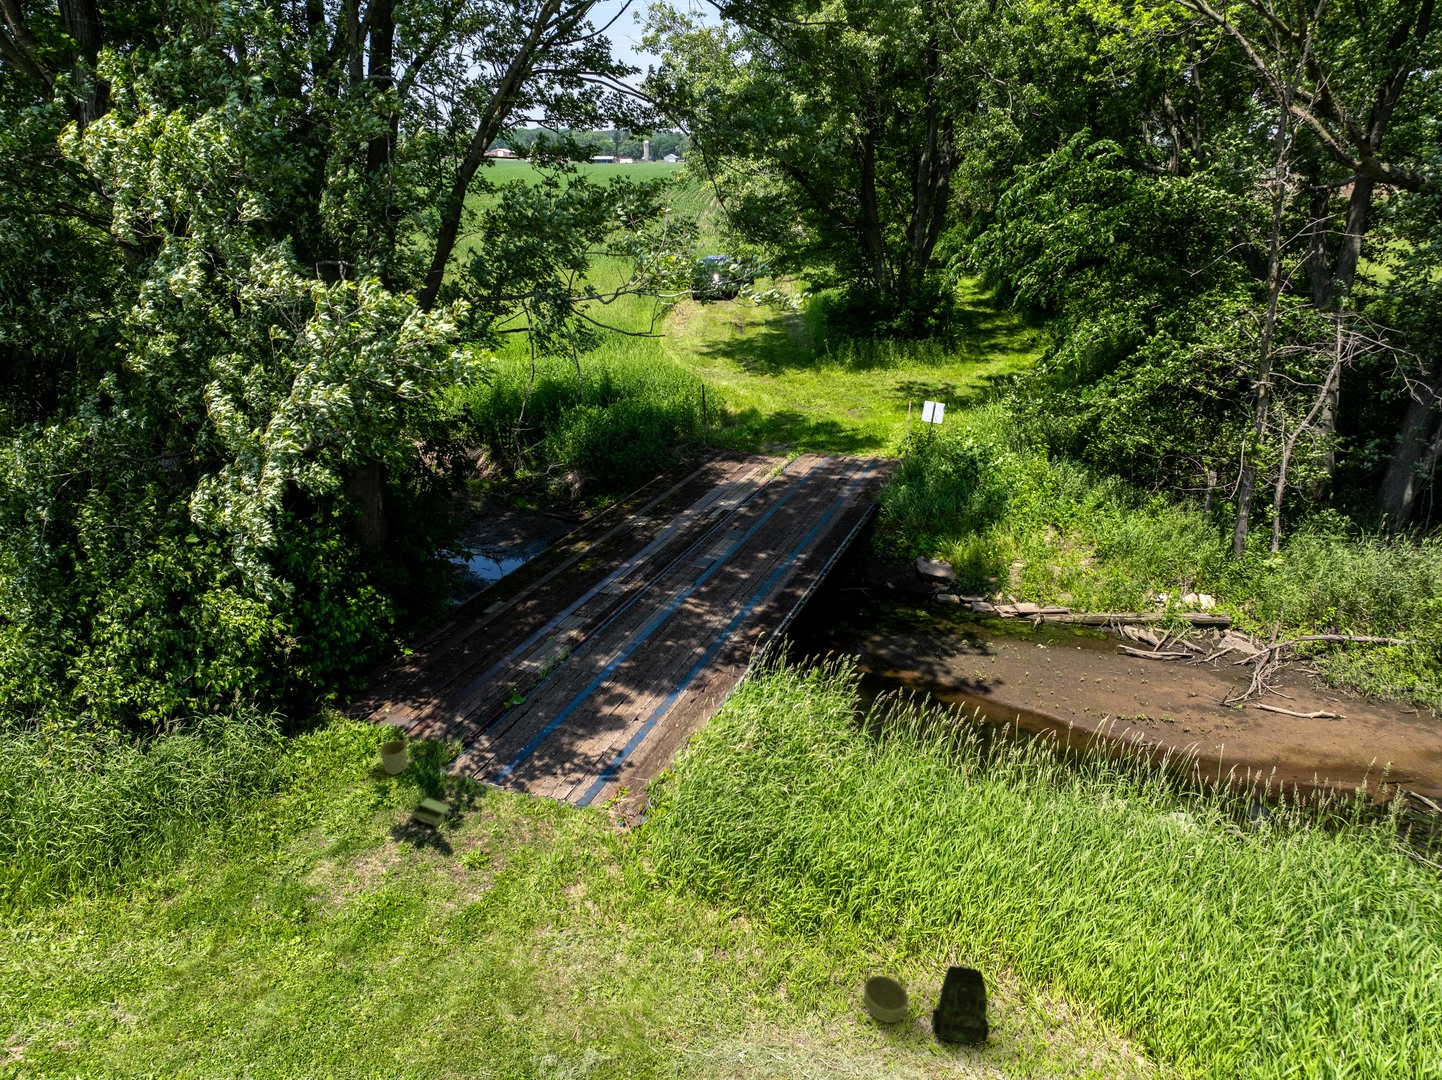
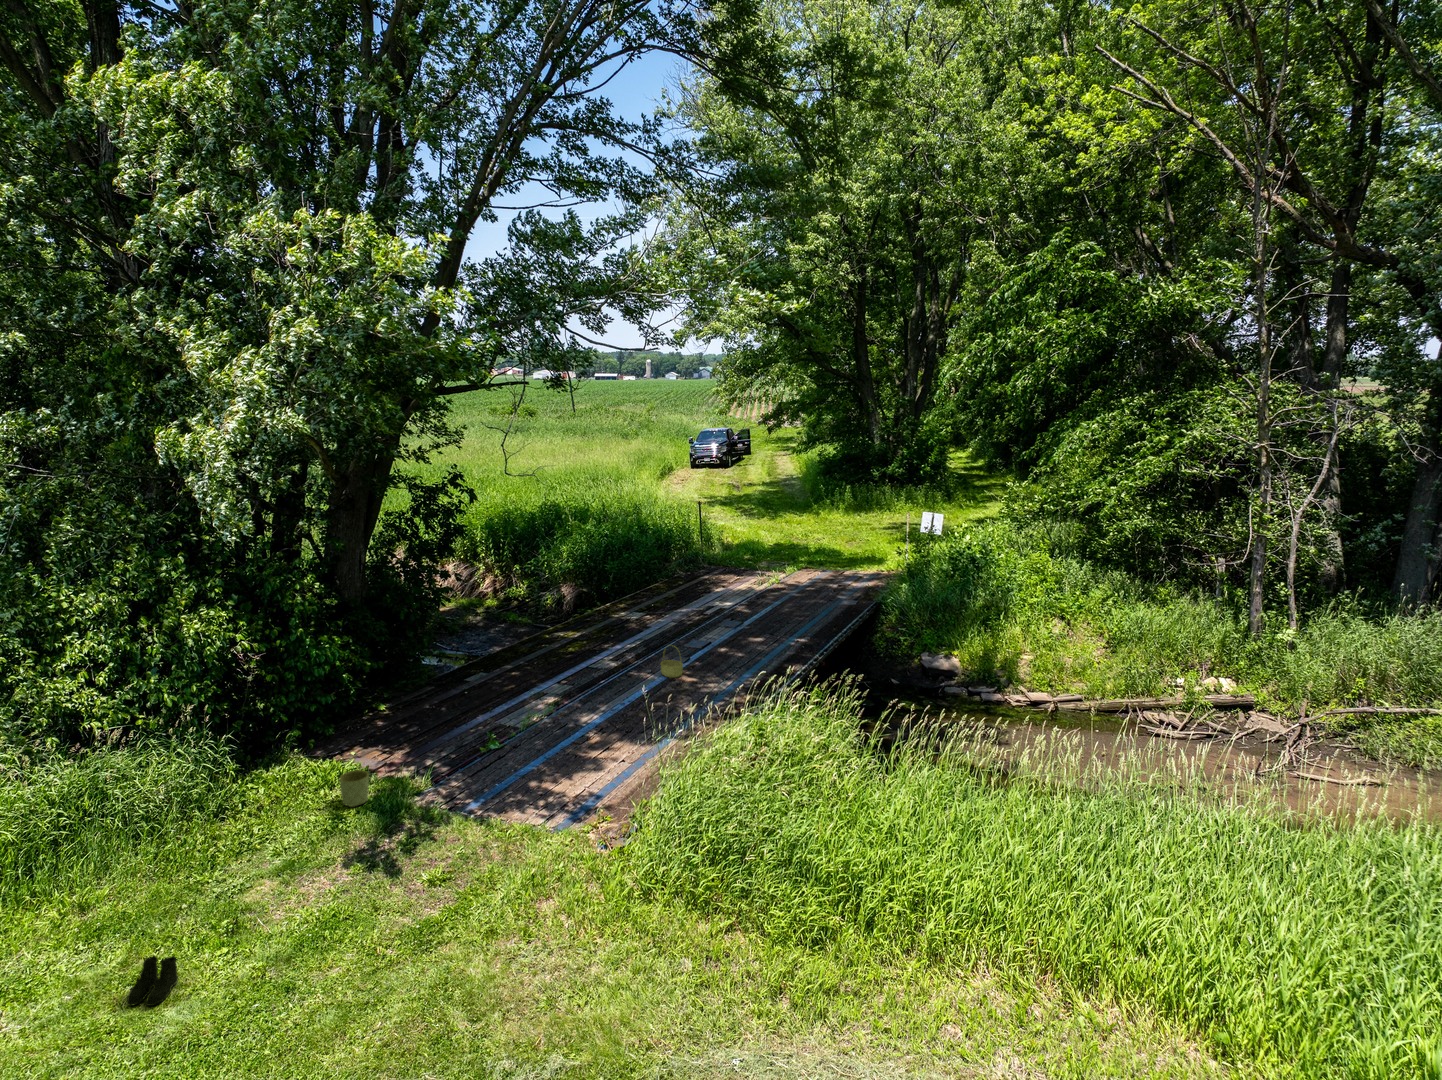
toolbox: present [413,798,450,826] -> none [369,823,413,851]
boots: none [220,960,261,1006] -> present [127,955,178,1006]
backpack: present [932,964,989,1047] -> none [959,952,1025,1055]
basket: present [864,965,908,1023] -> present [661,646,683,678]

